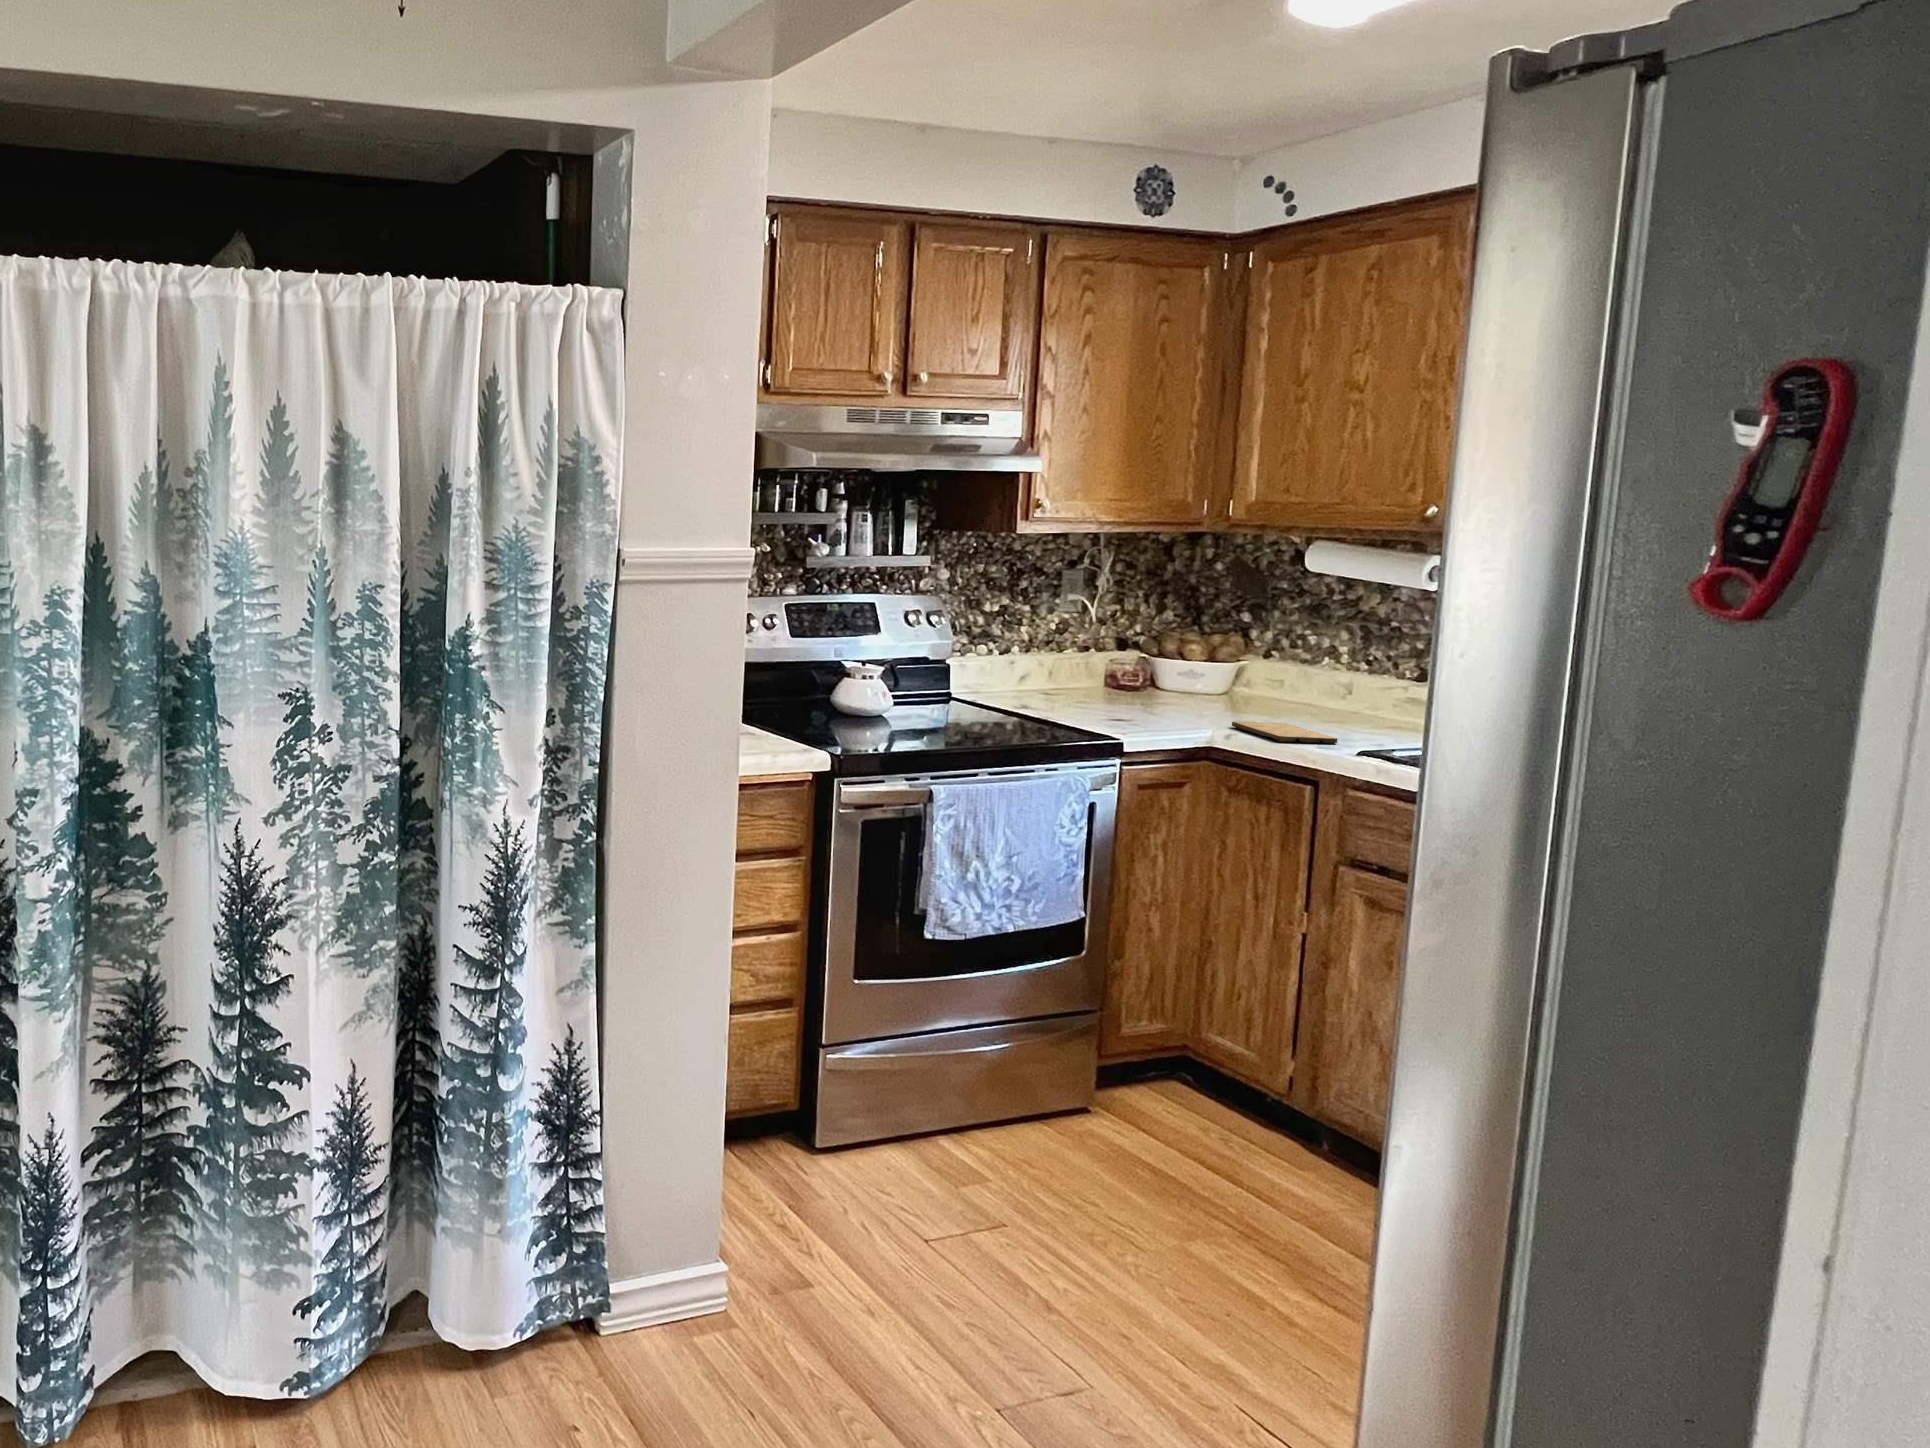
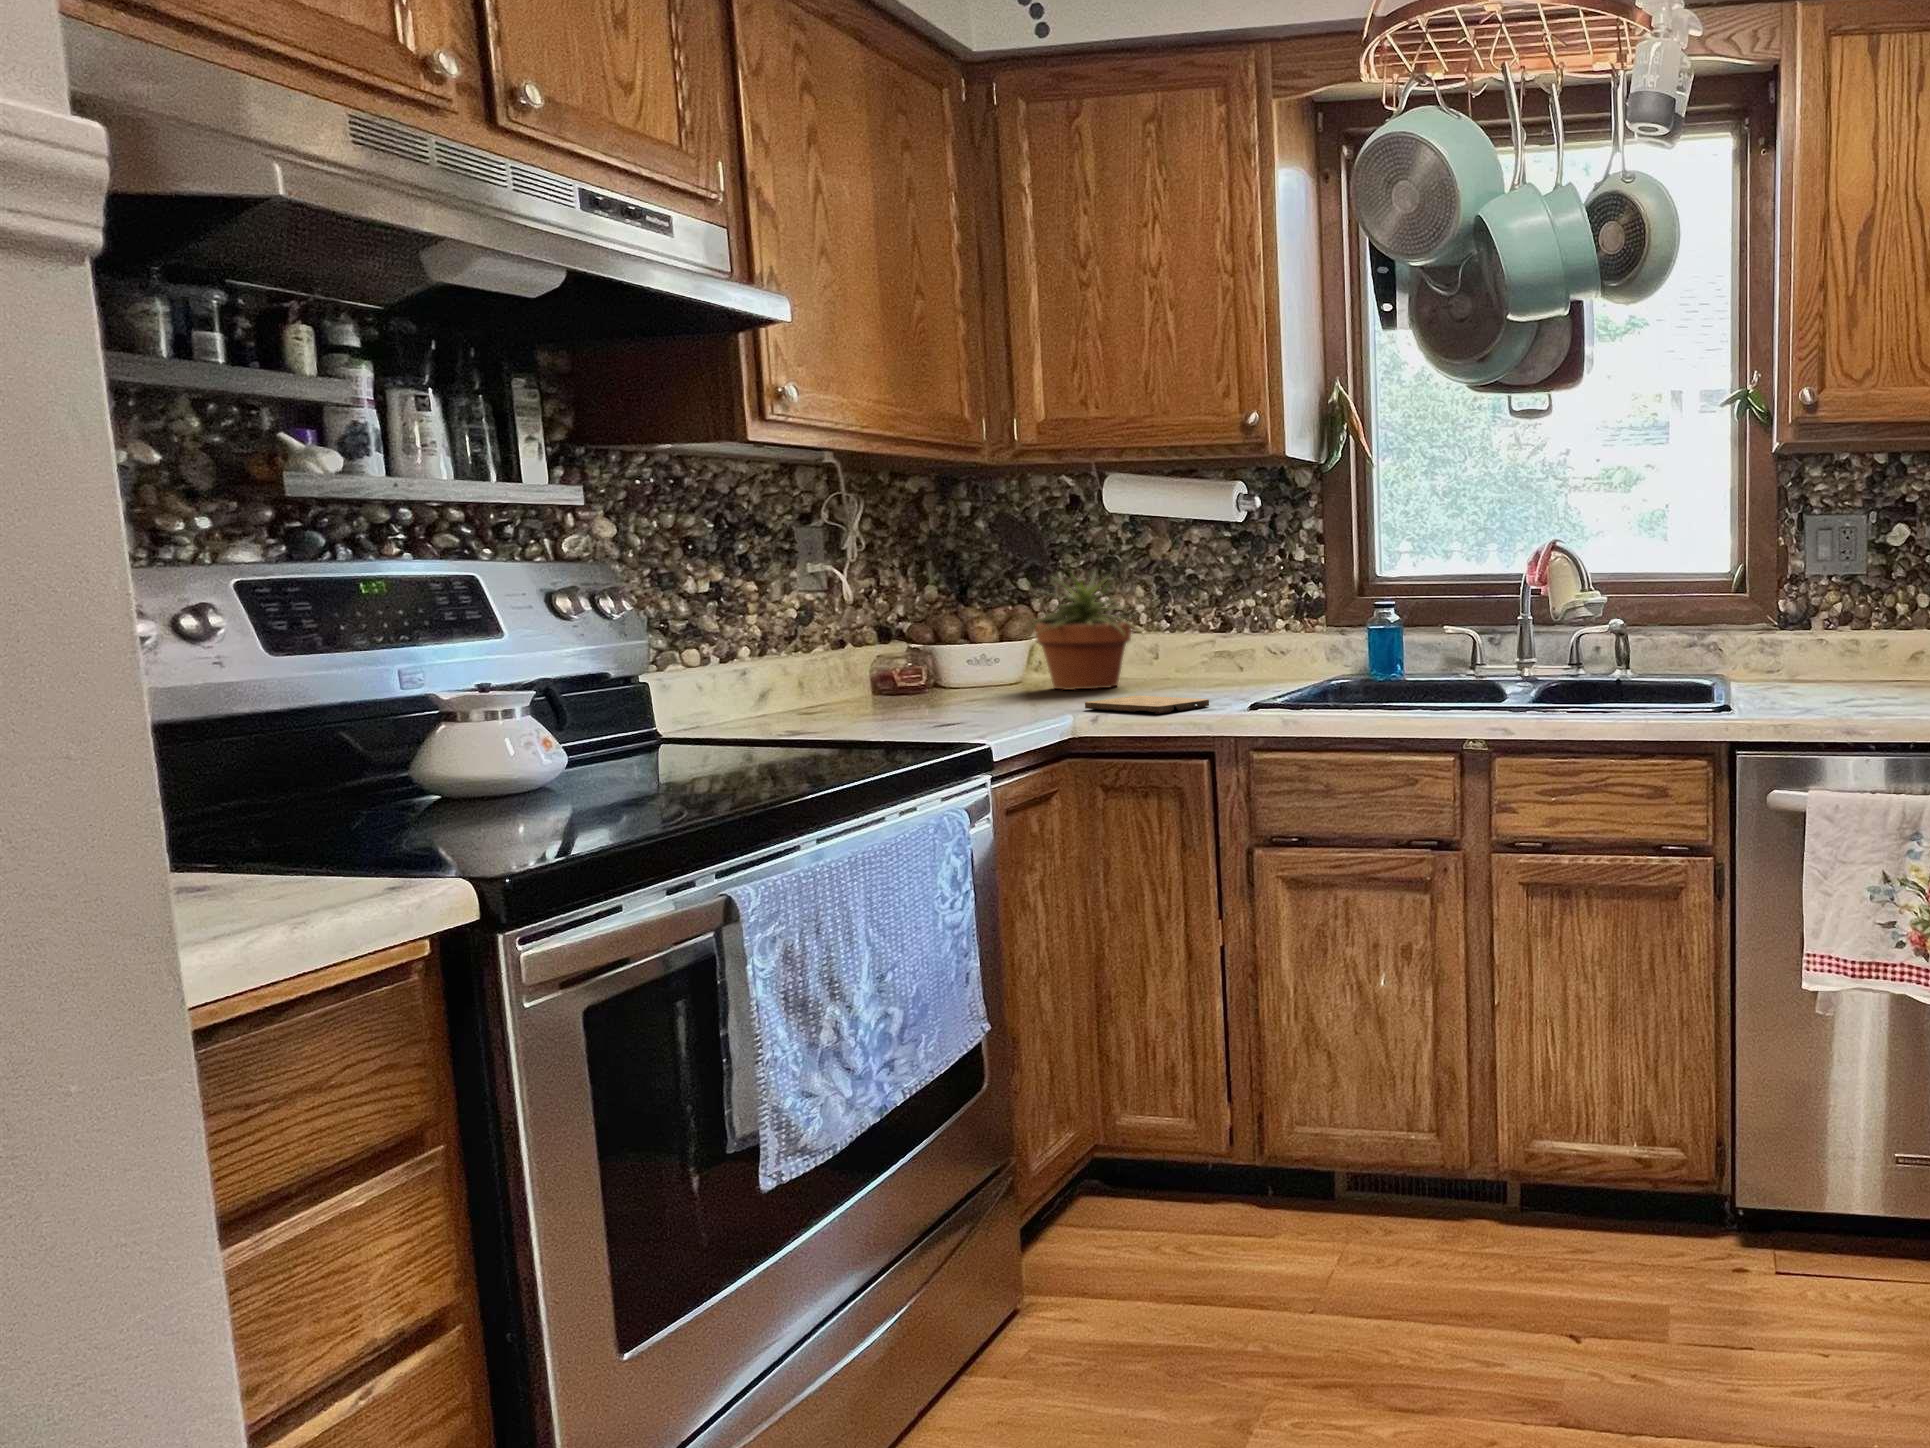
potted plant: none [1225,614,1336,711] -> present [1030,572,1141,690]

